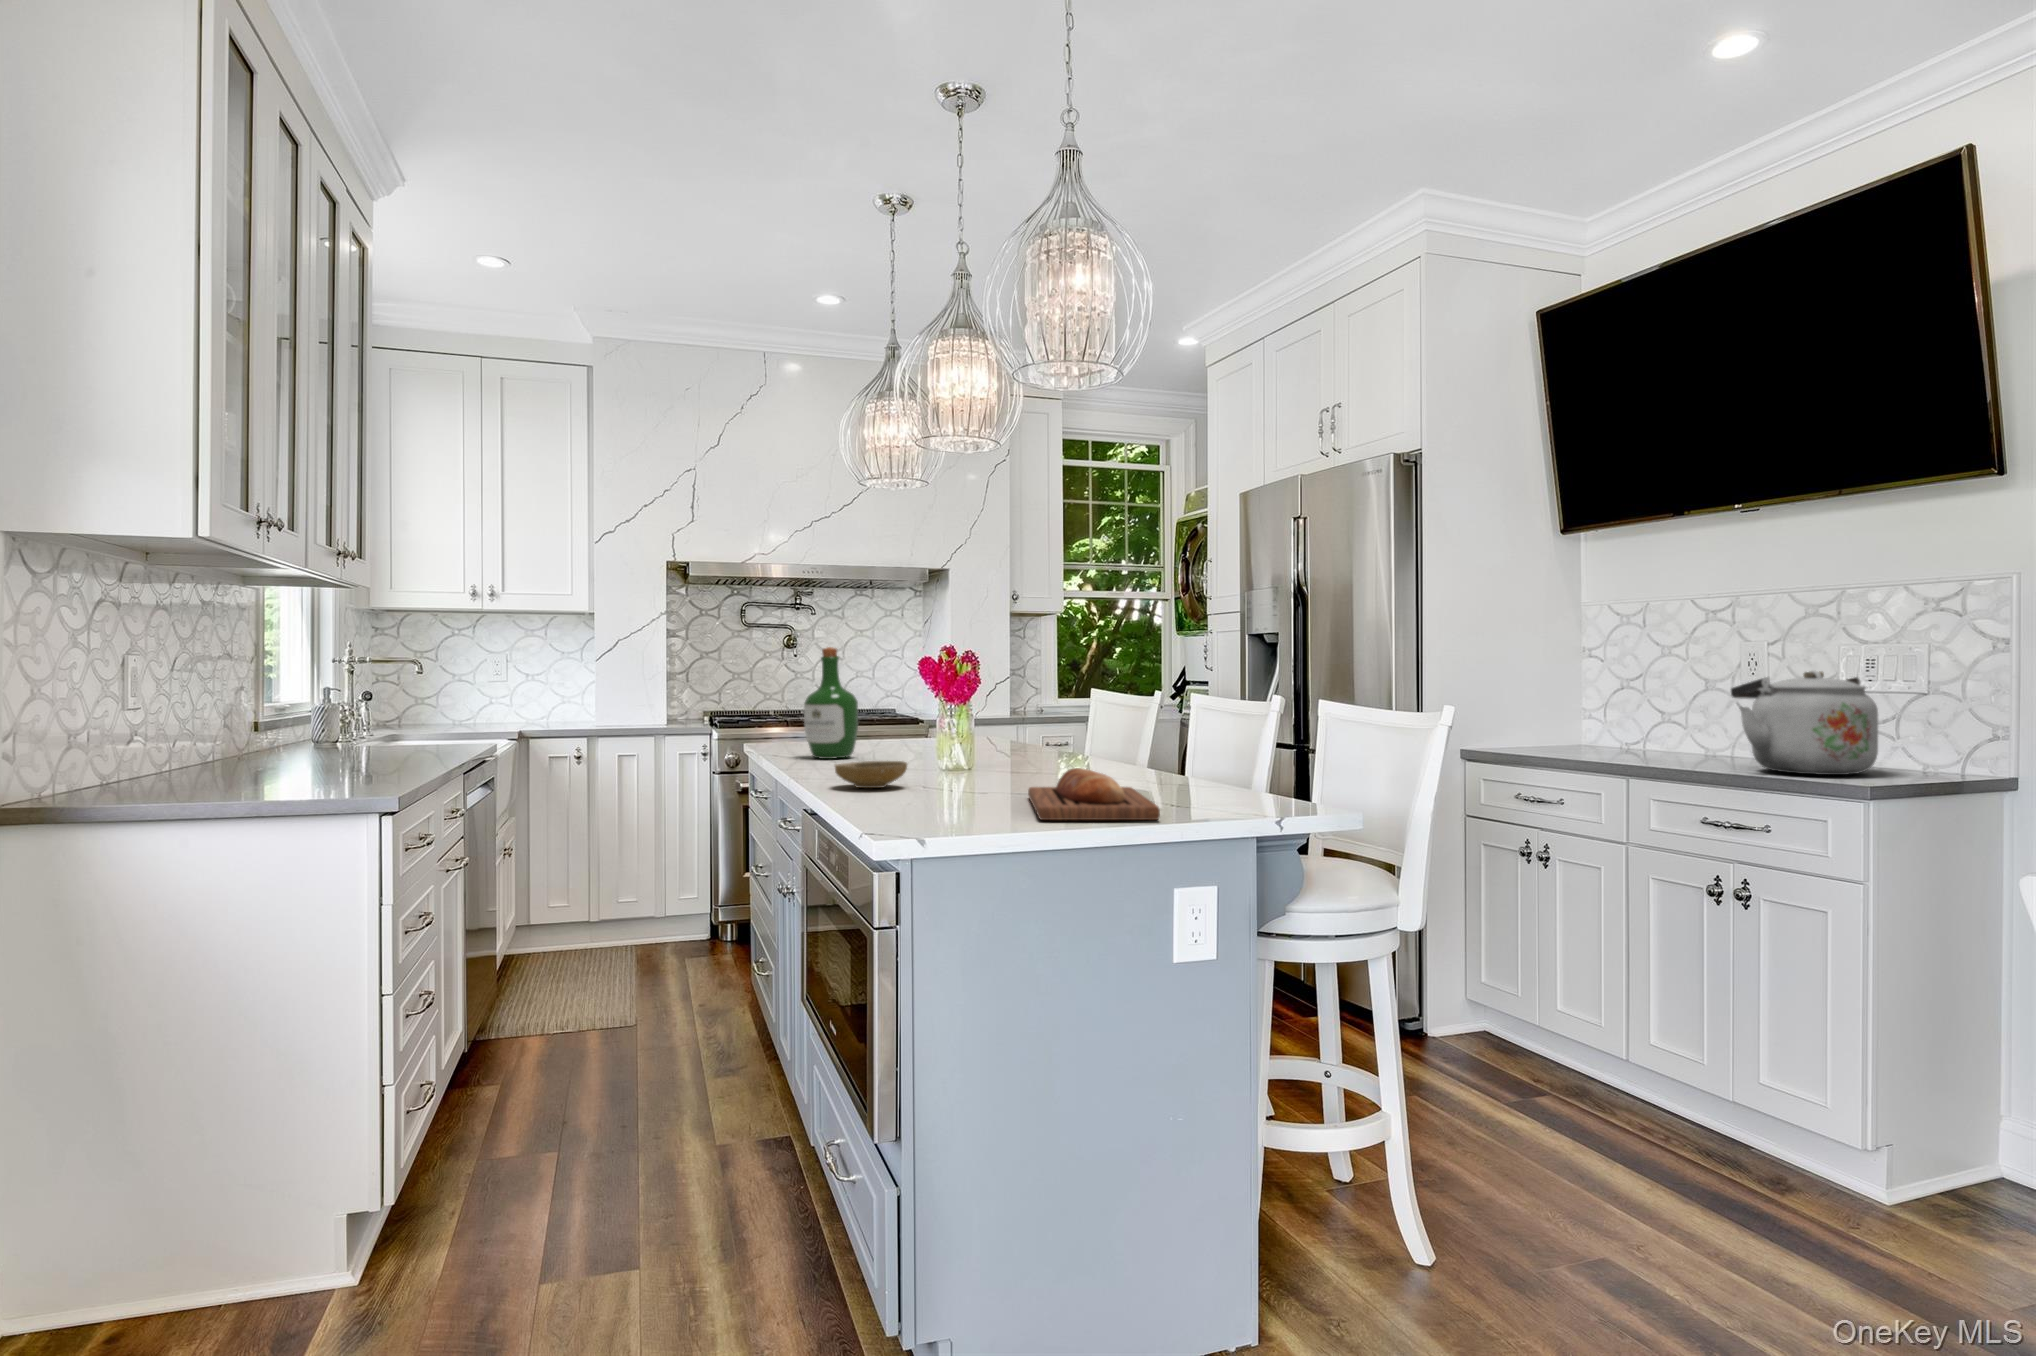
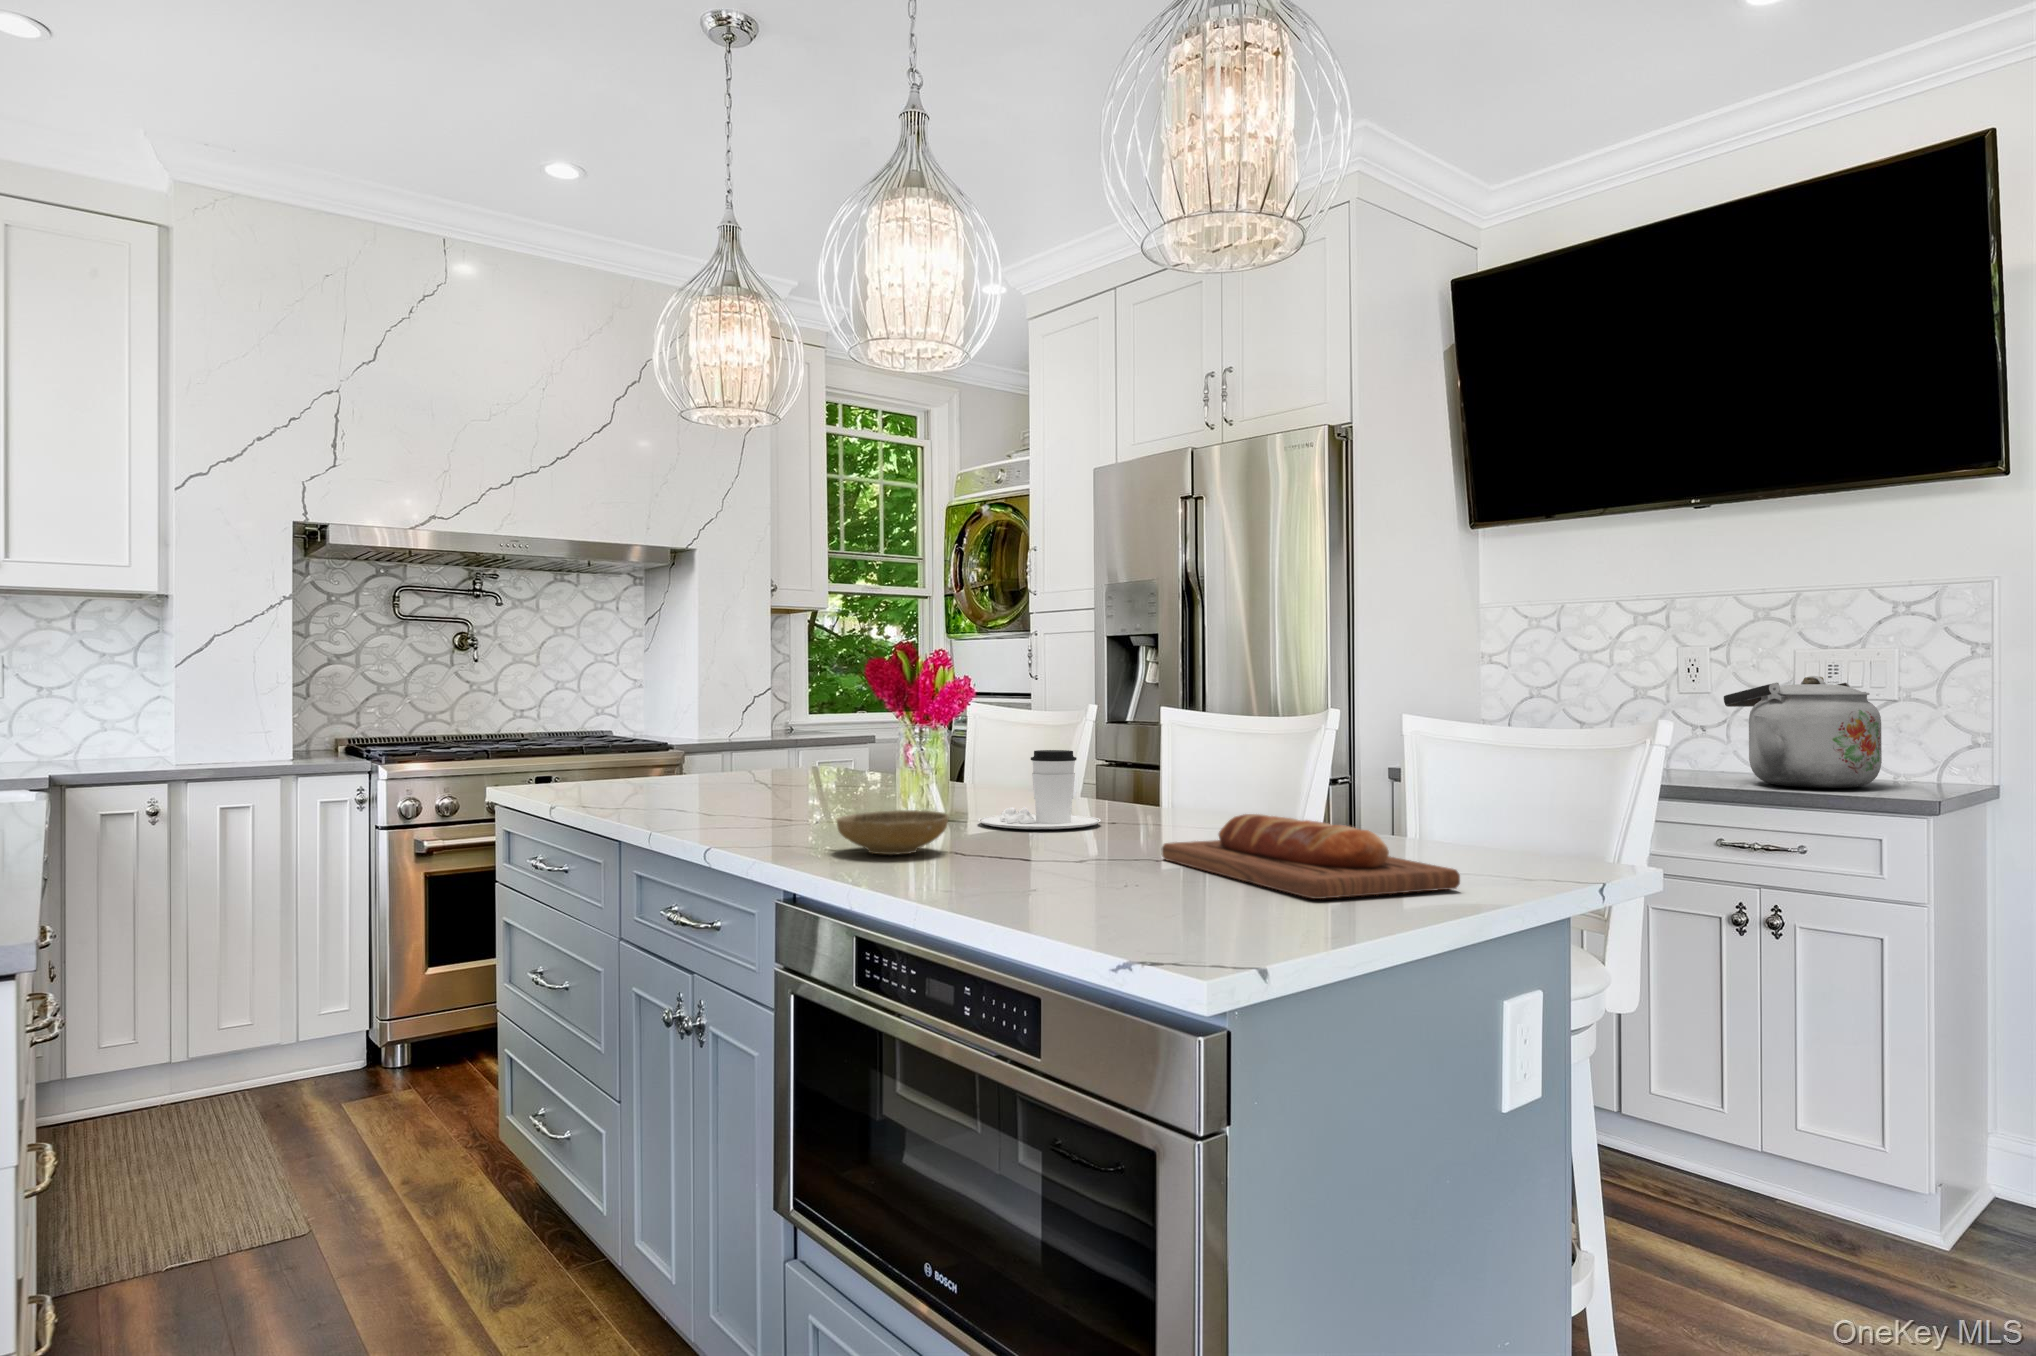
wine bottle: present [804,647,858,759] -> none [652,642,733,807]
coffee cup: none [975,724,1063,779] -> present [978,750,1101,829]

